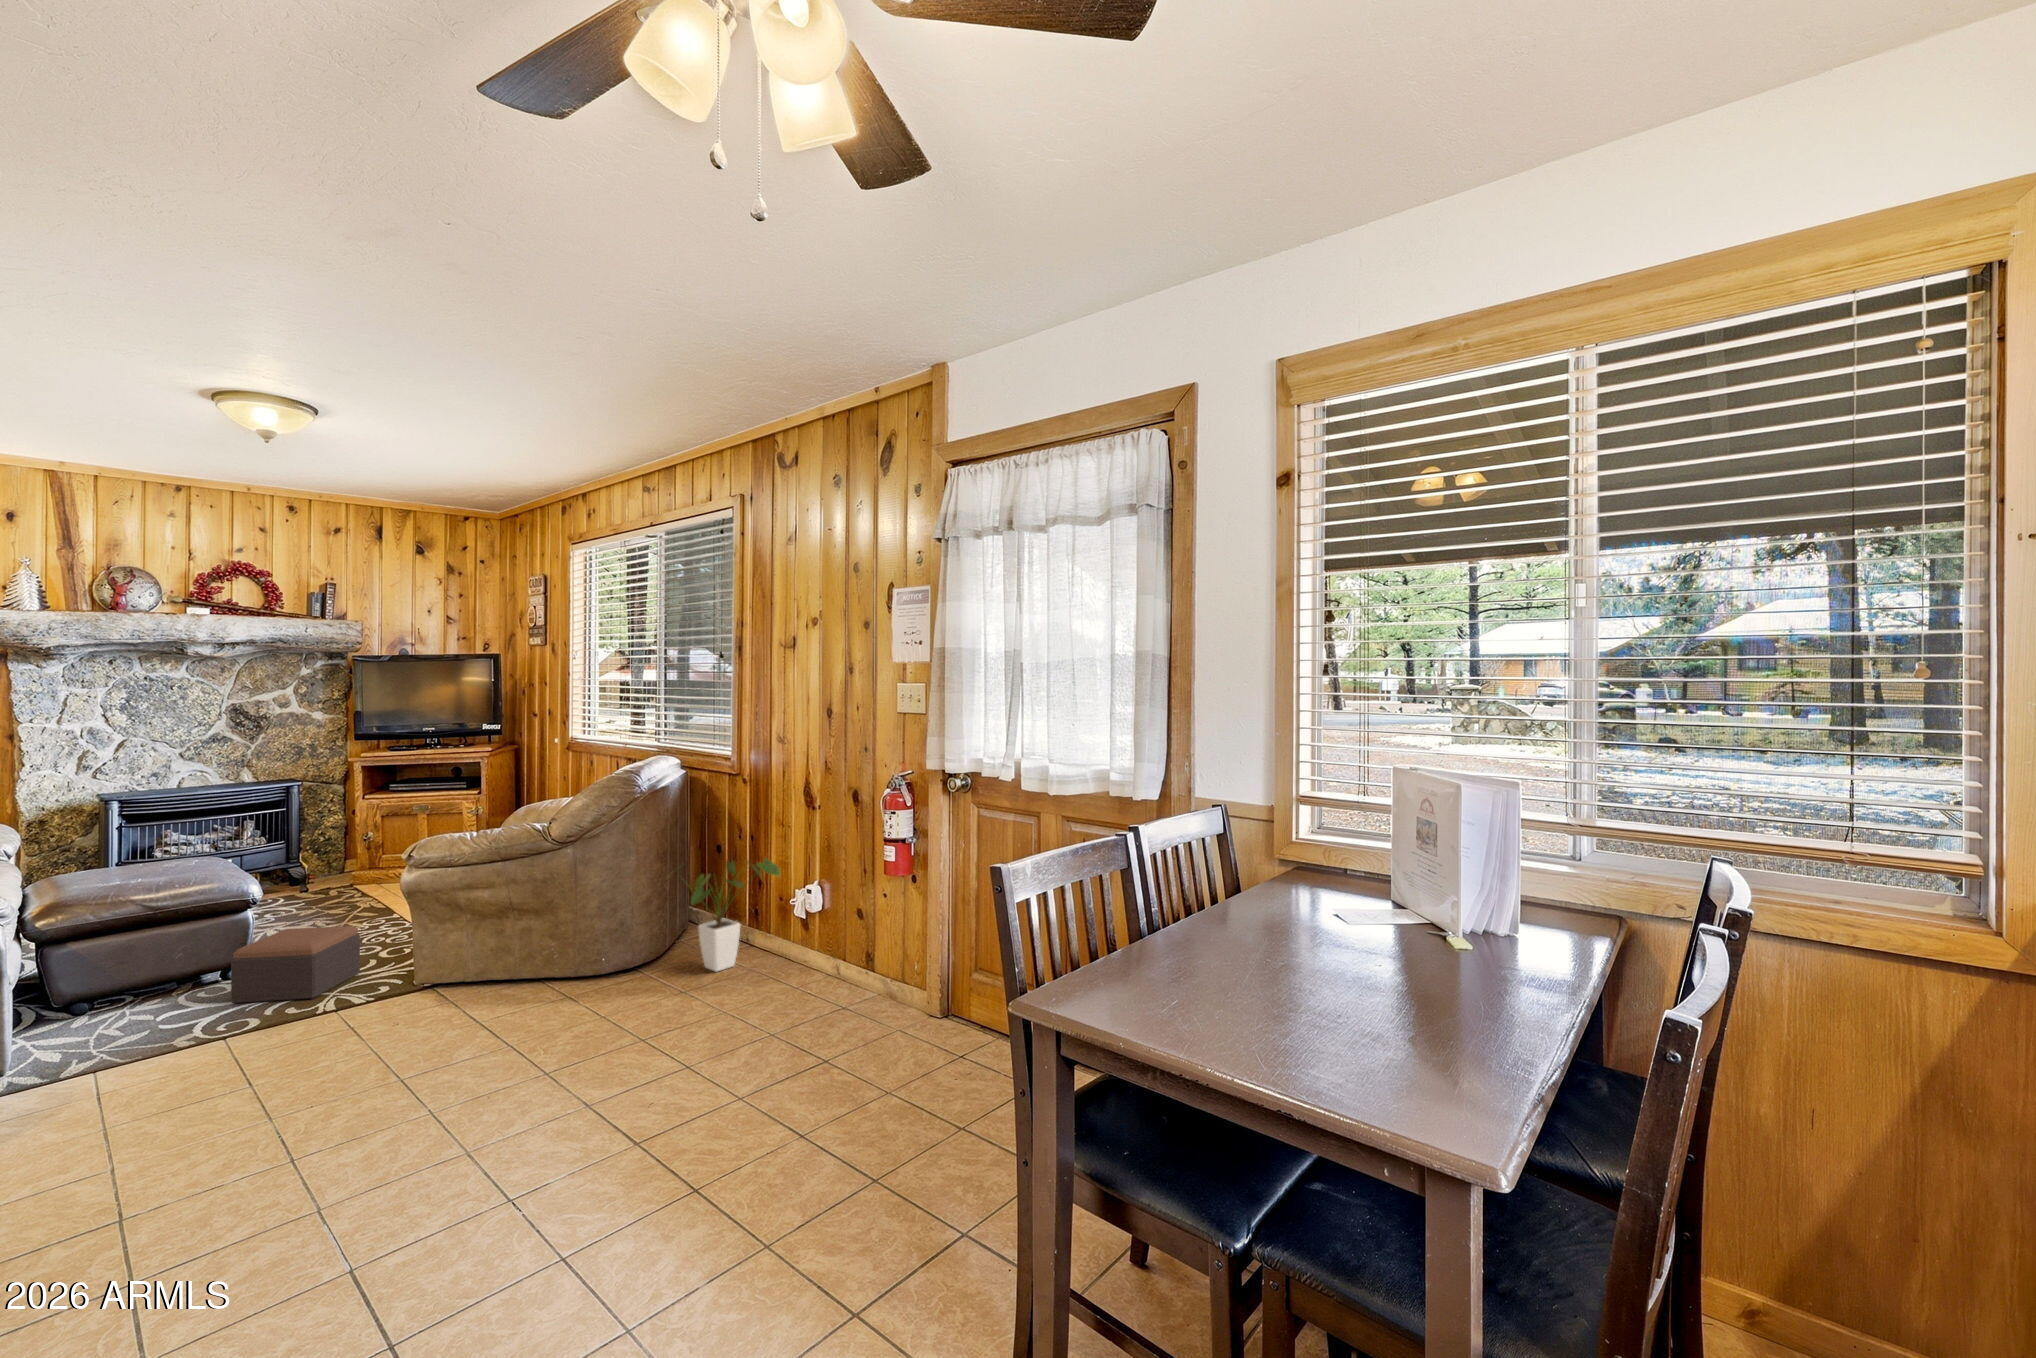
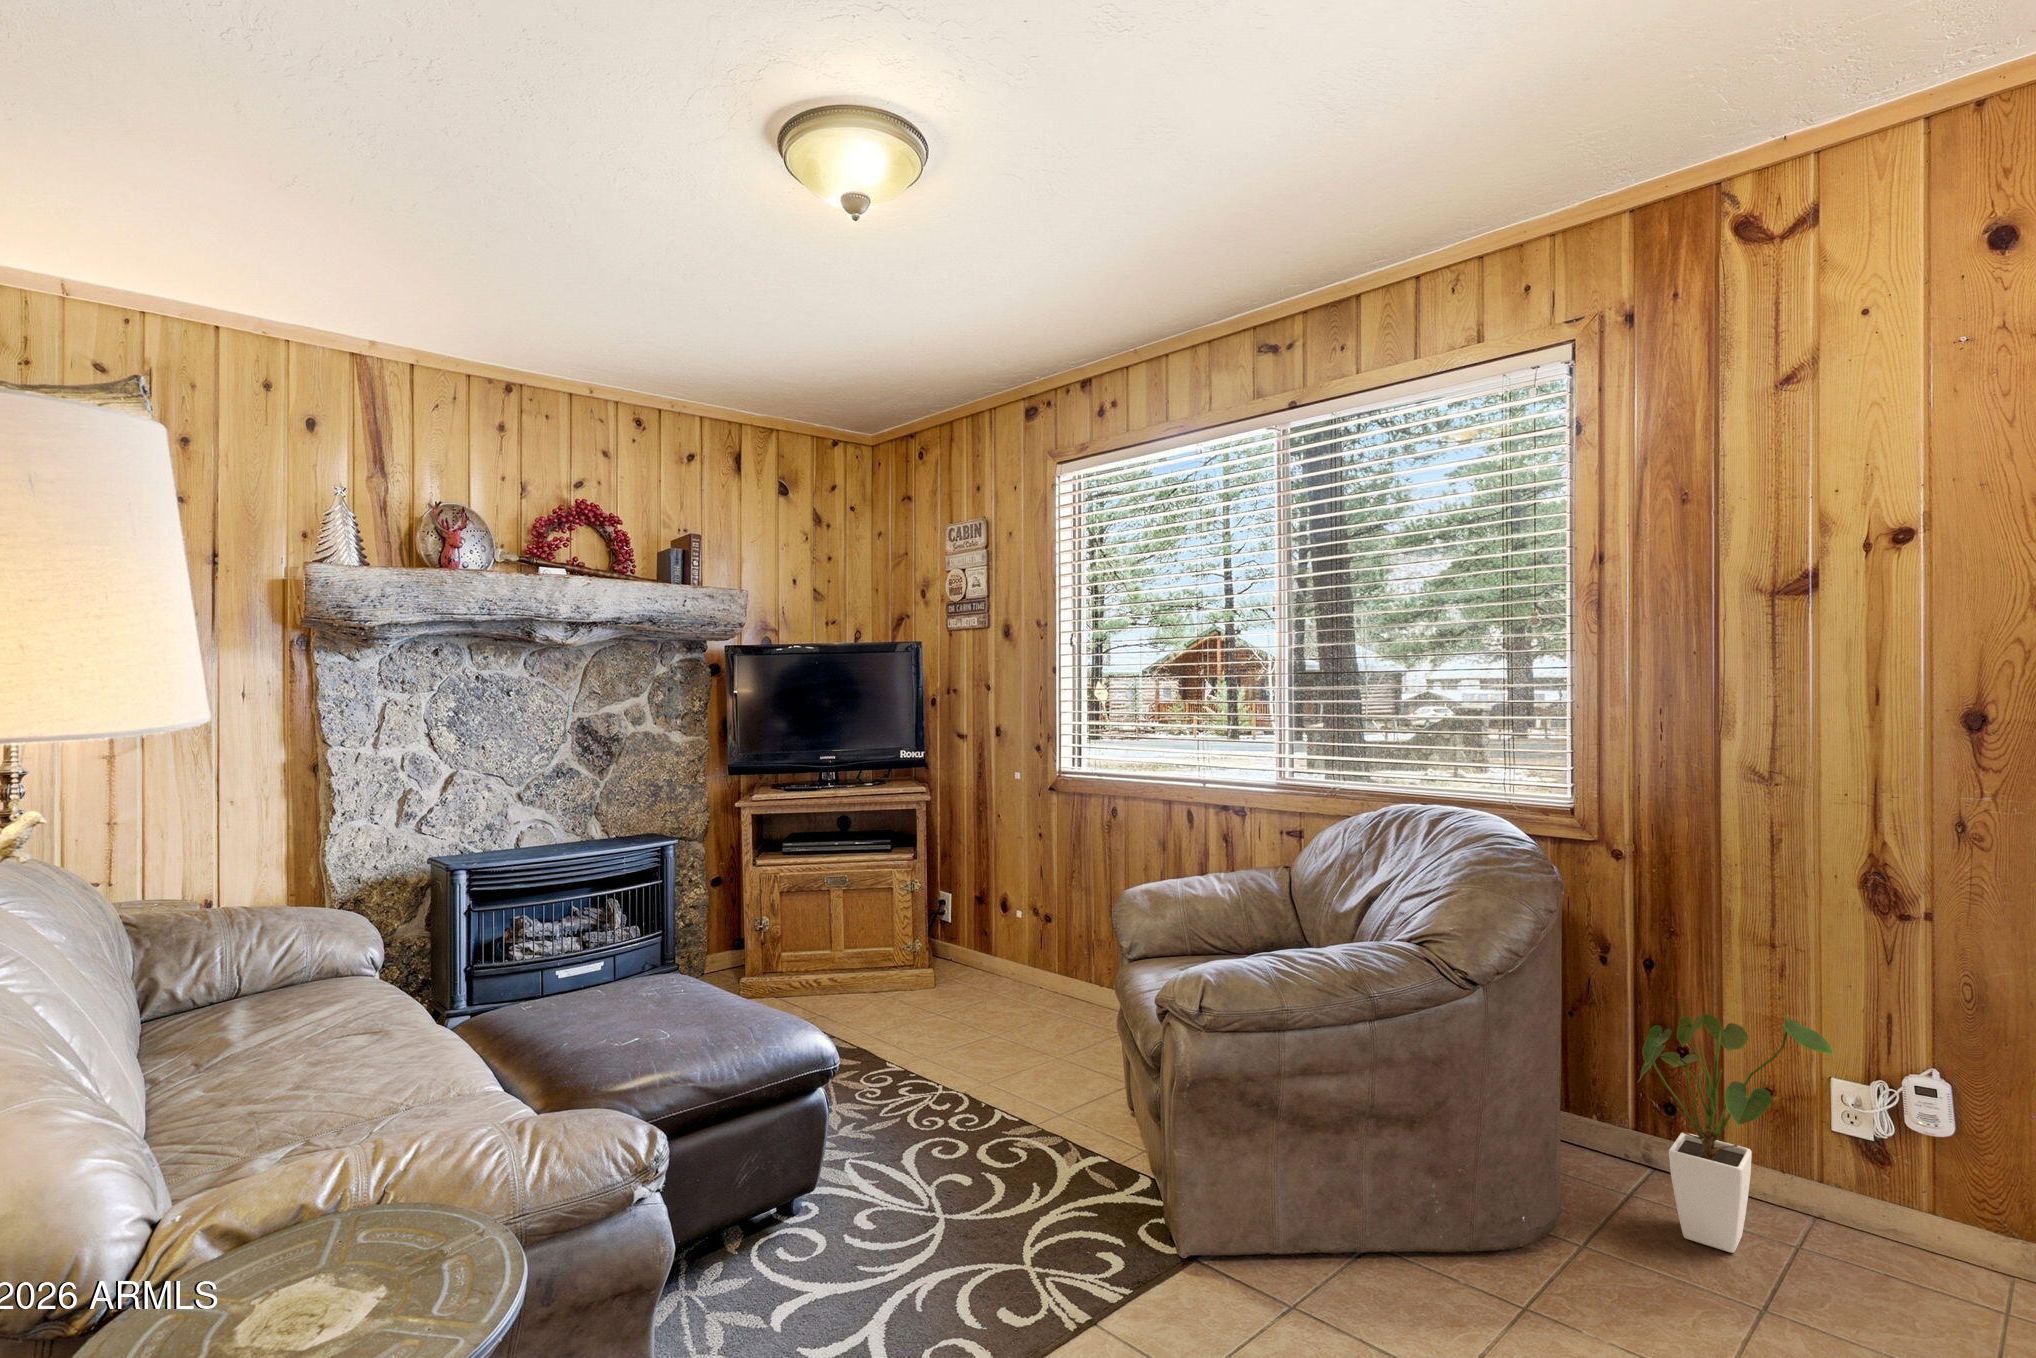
footstool: present [231,926,360,1003] -> none [866,1126,1014,1293]

